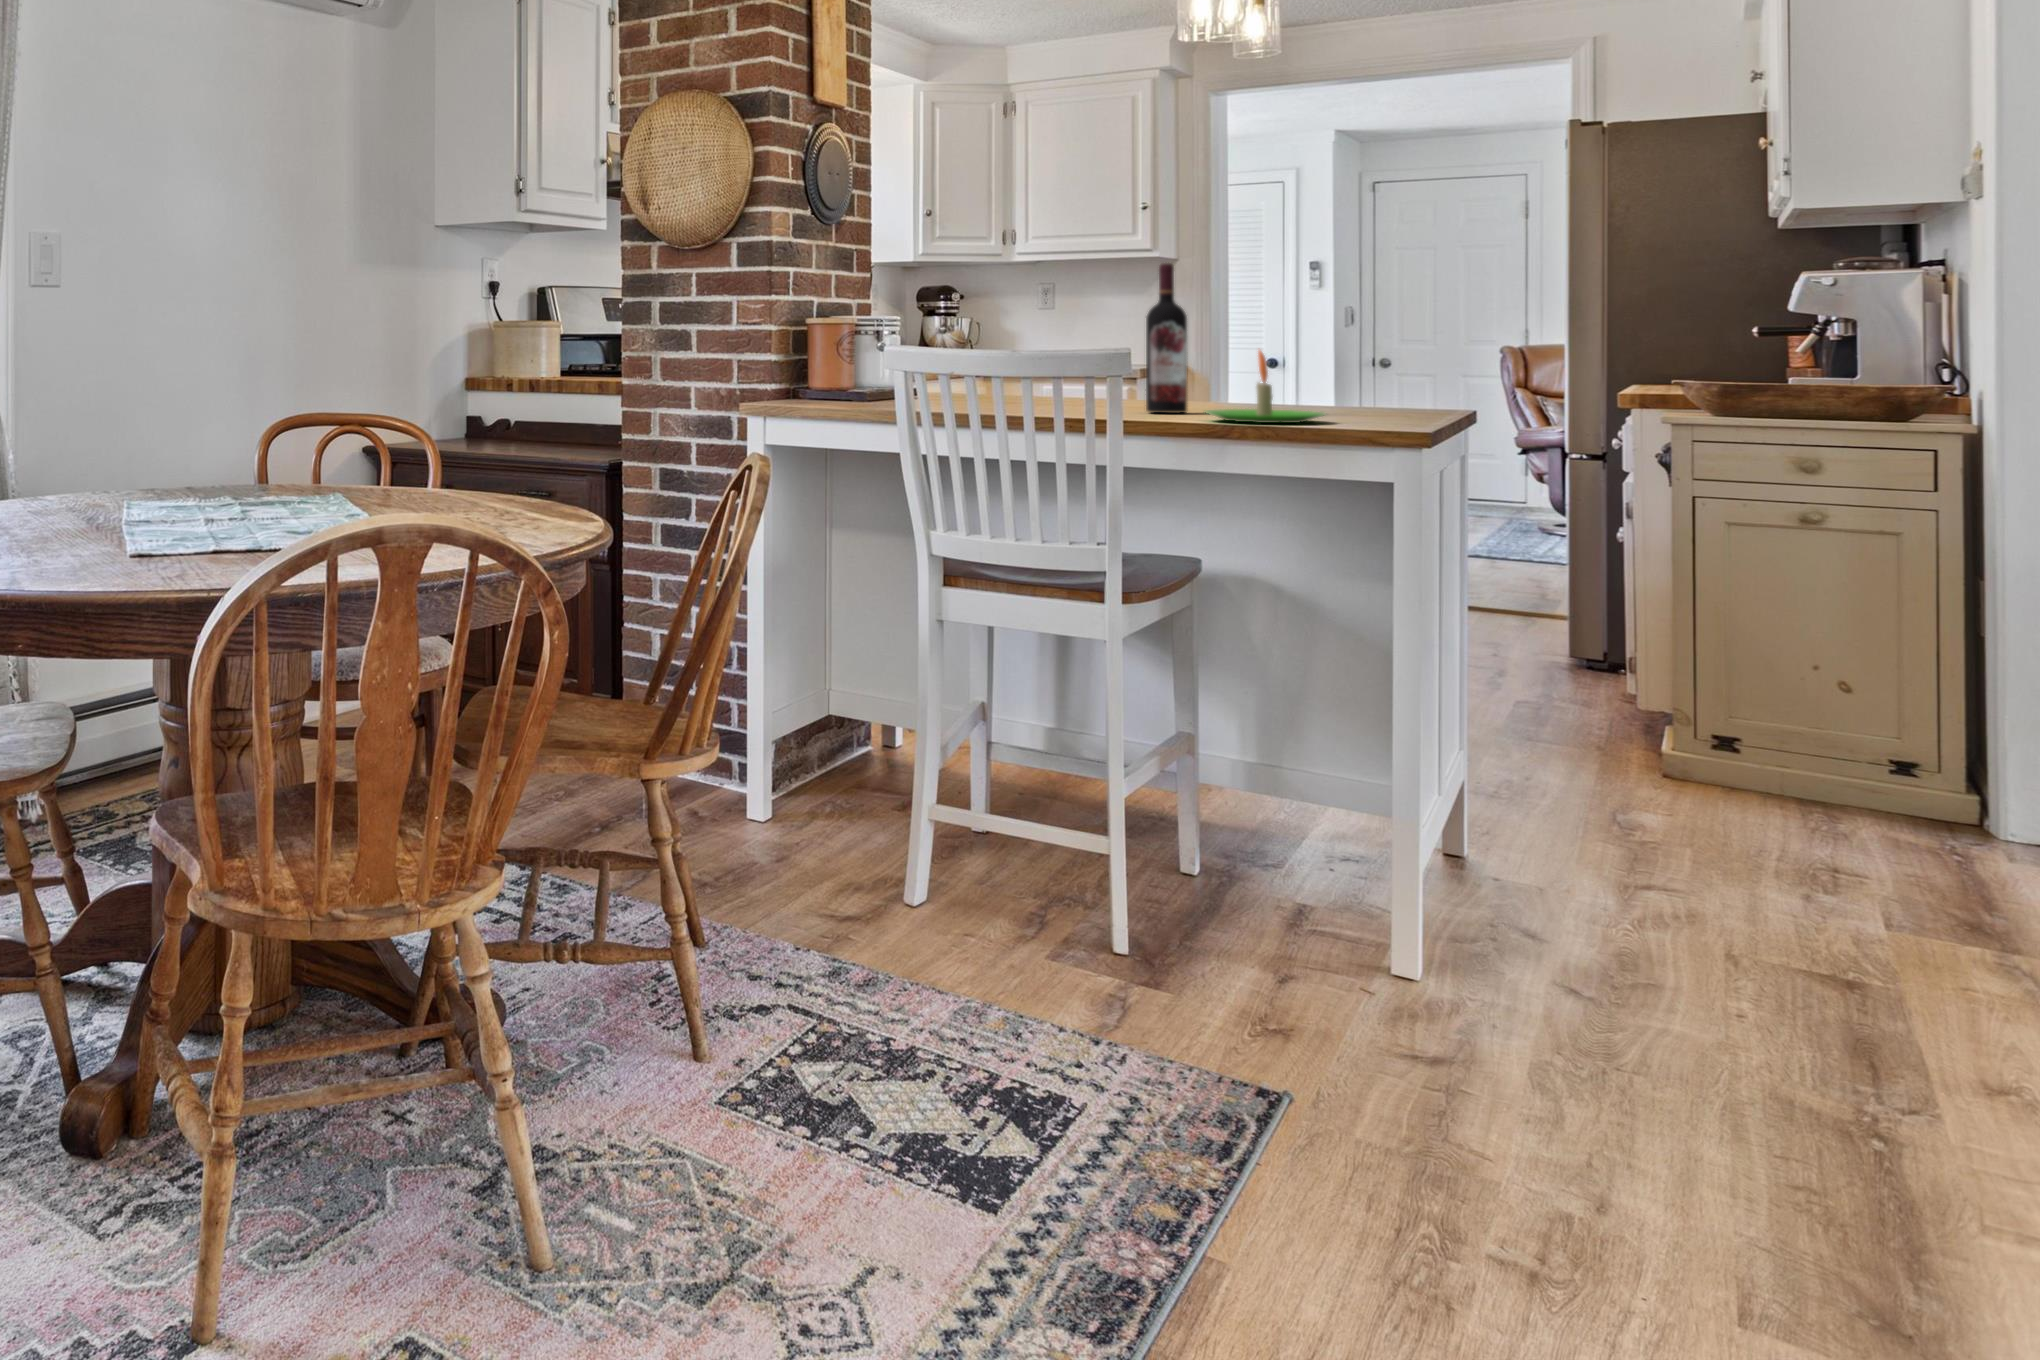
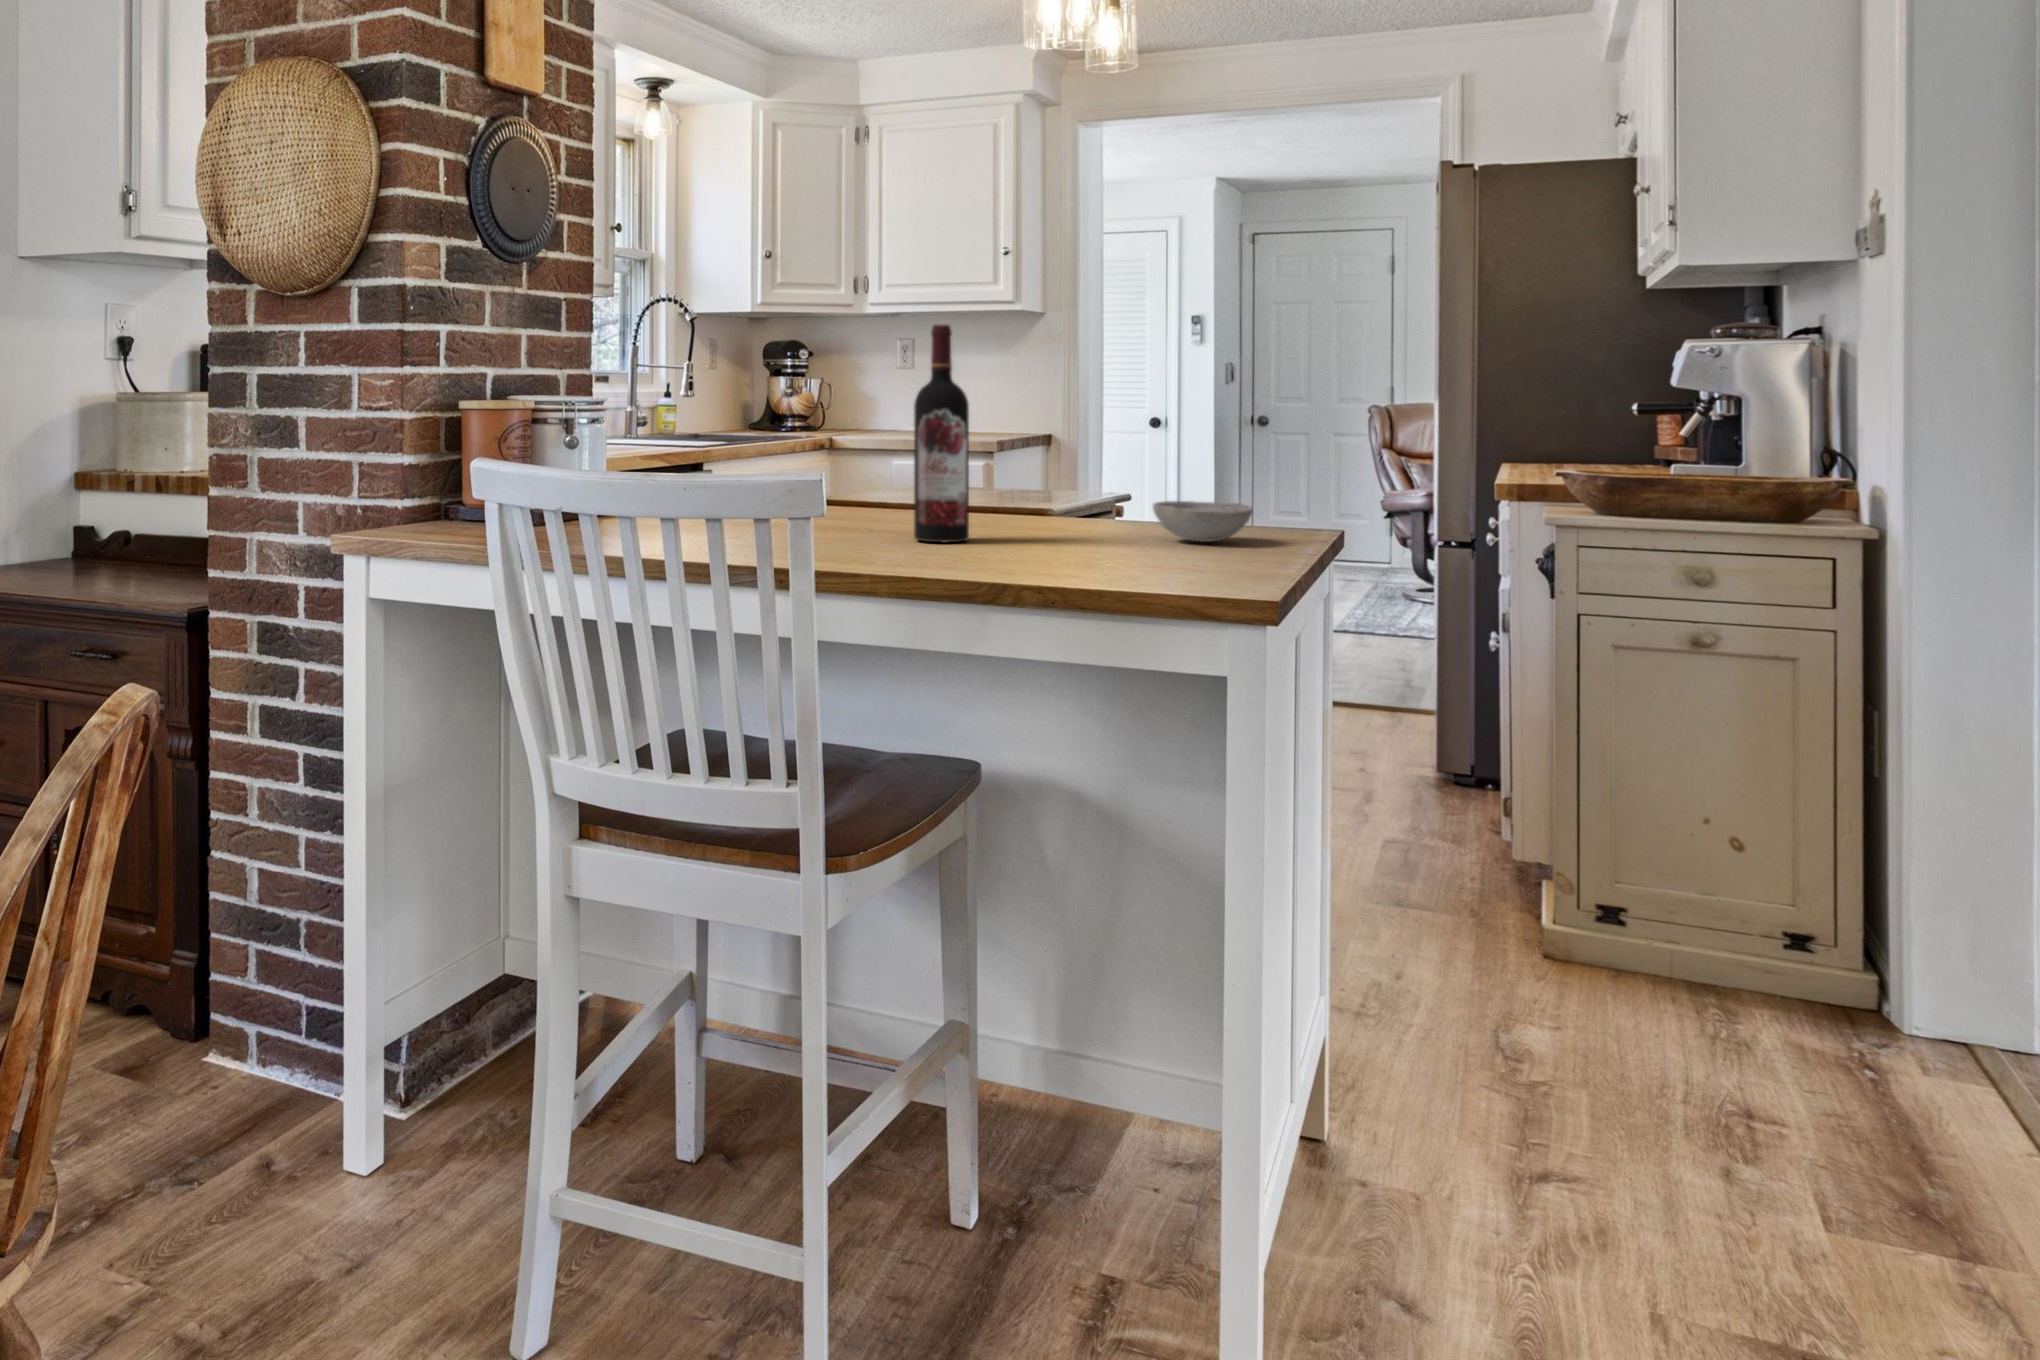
candle: present [1206,350,1325,423] -> none [972,457,1141,572]
bowl: none [1327,387,1407,414] -> present [1153,501,1253,542]

